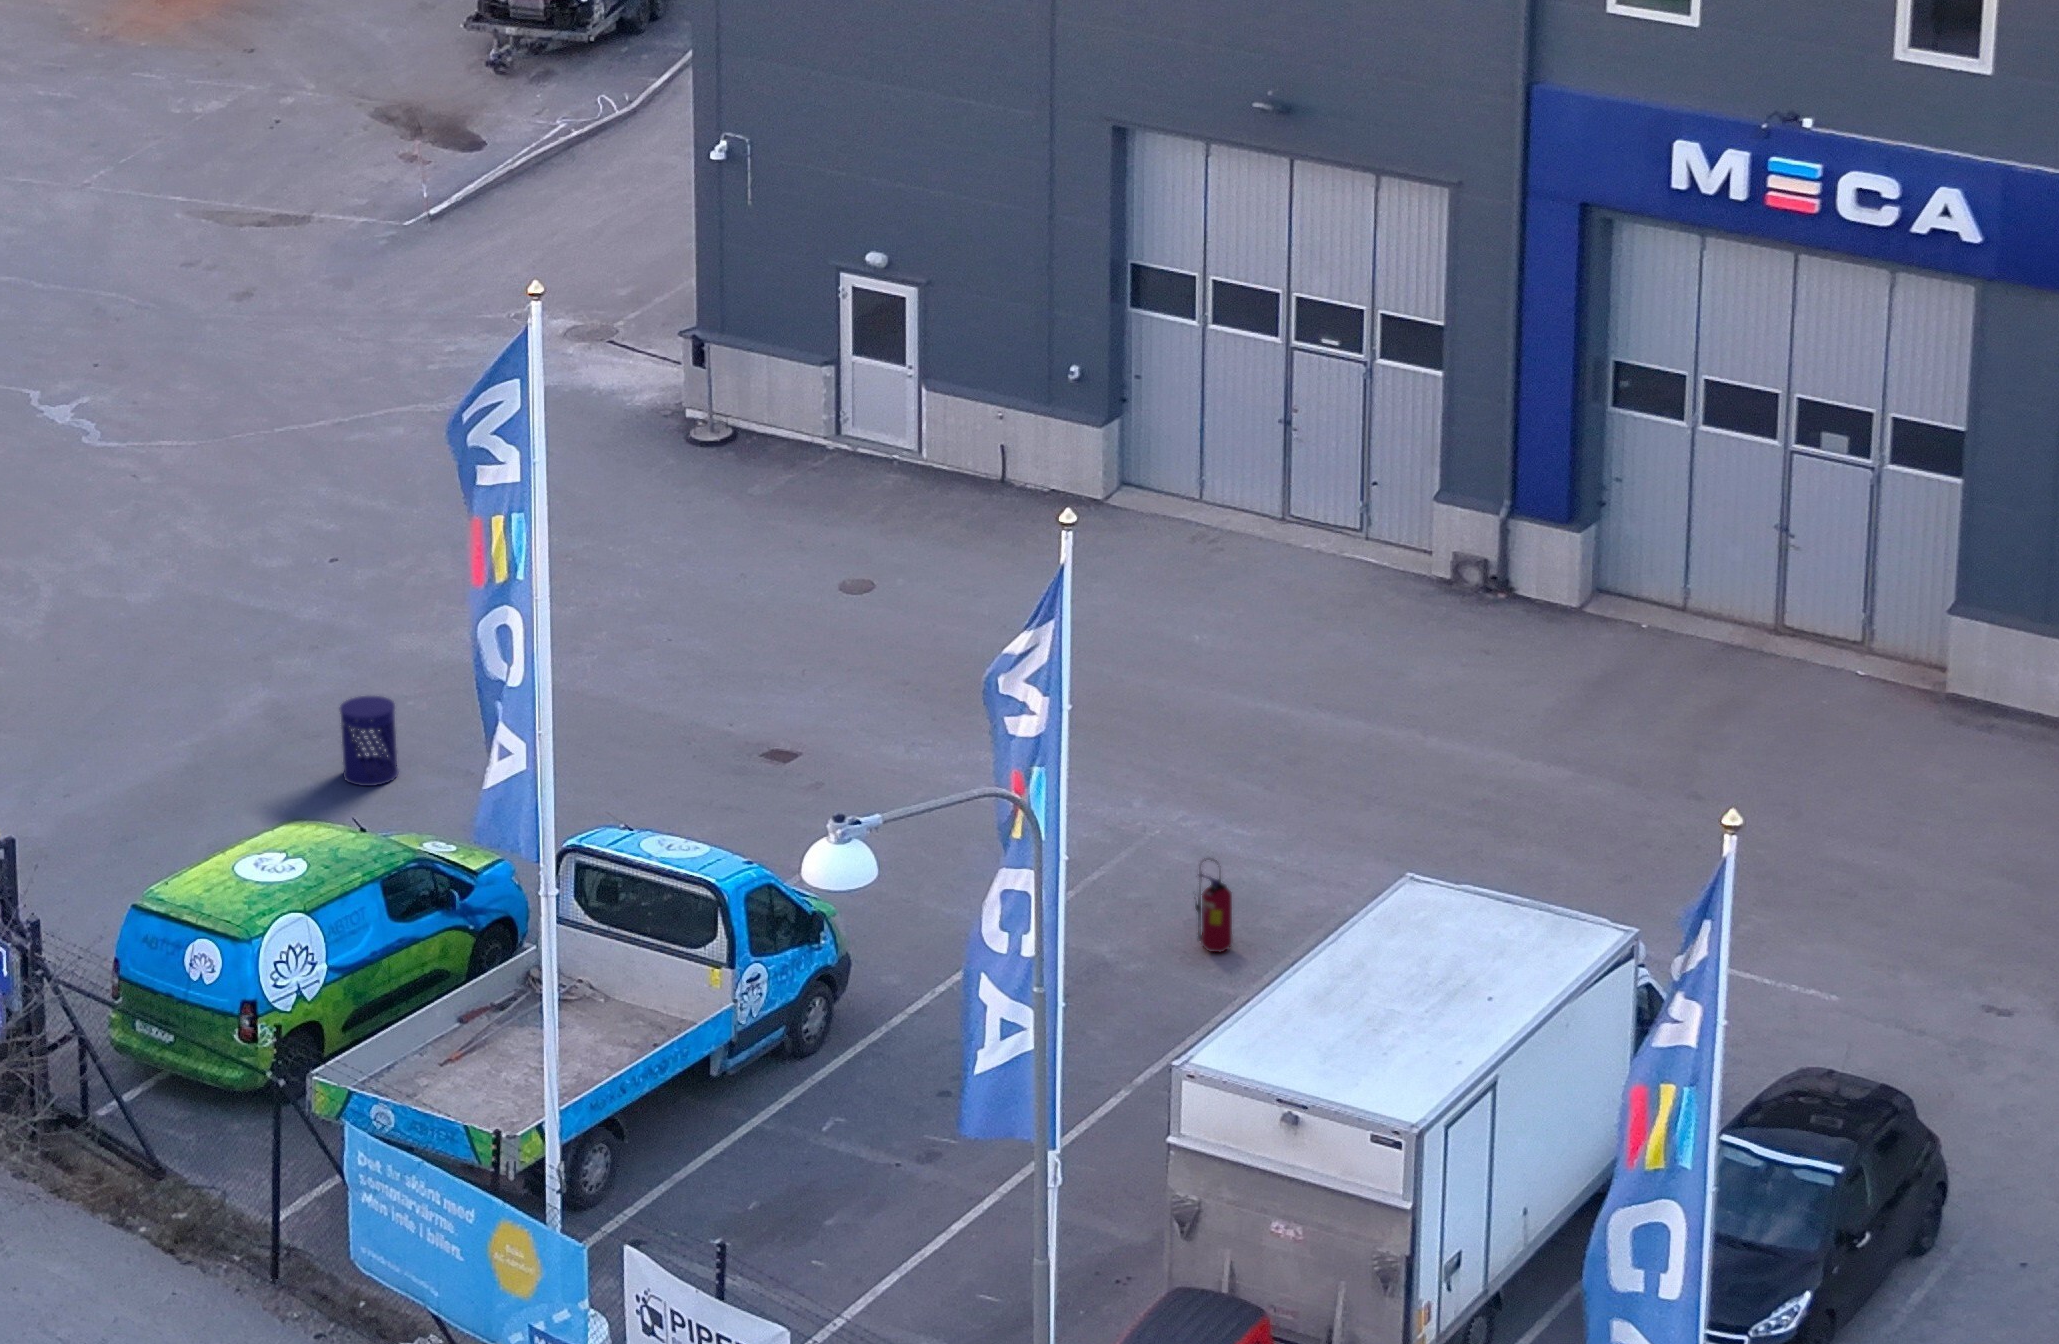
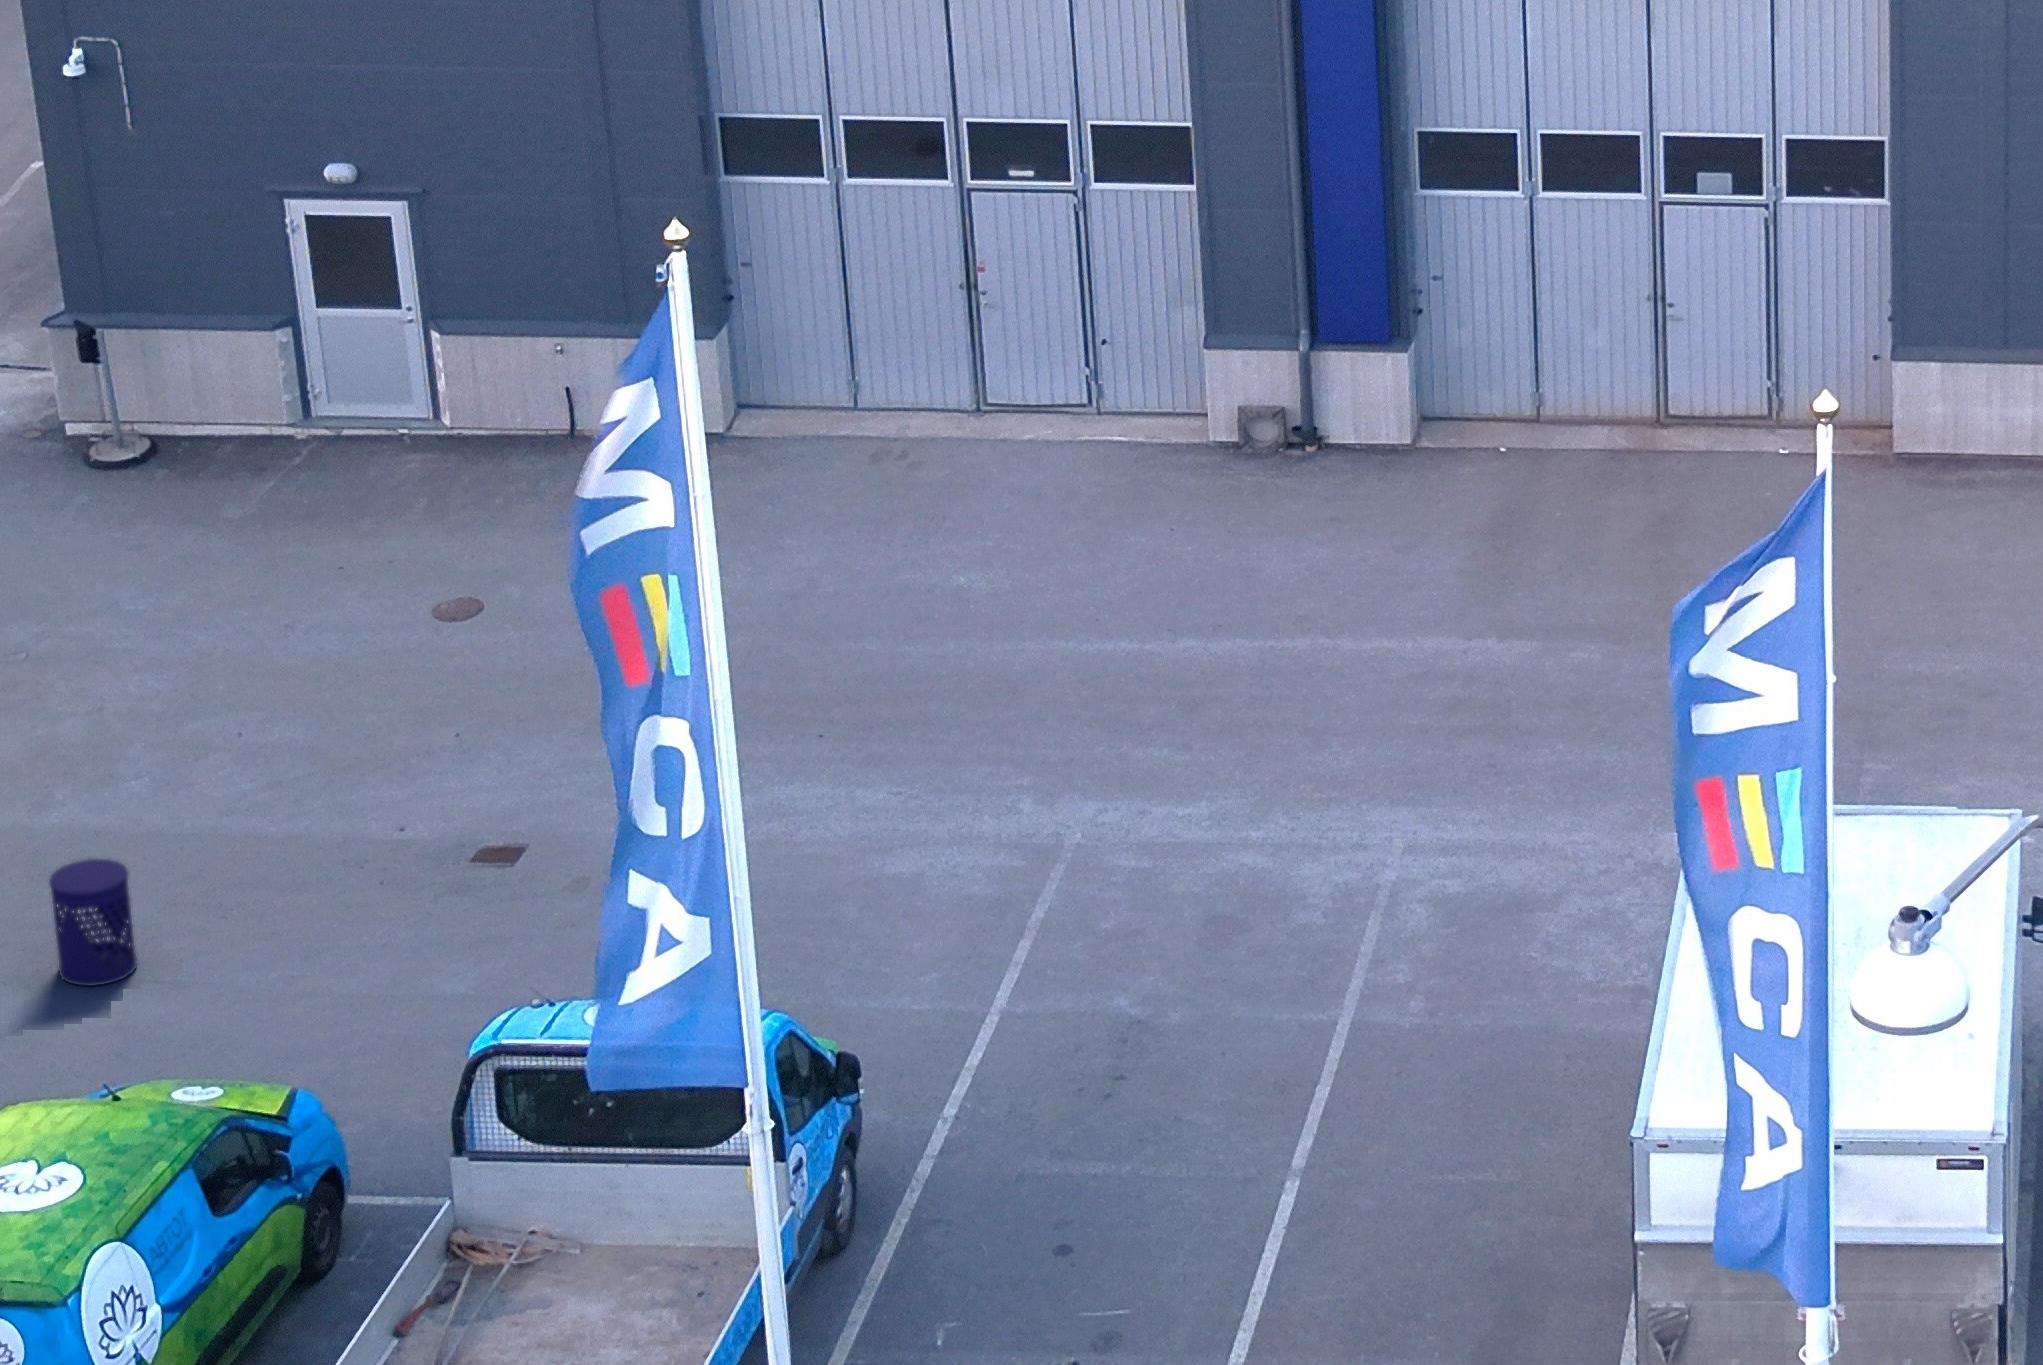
fire extinguisher: present [1195,860,1232,952] -> none [1351,814,1404,932]

